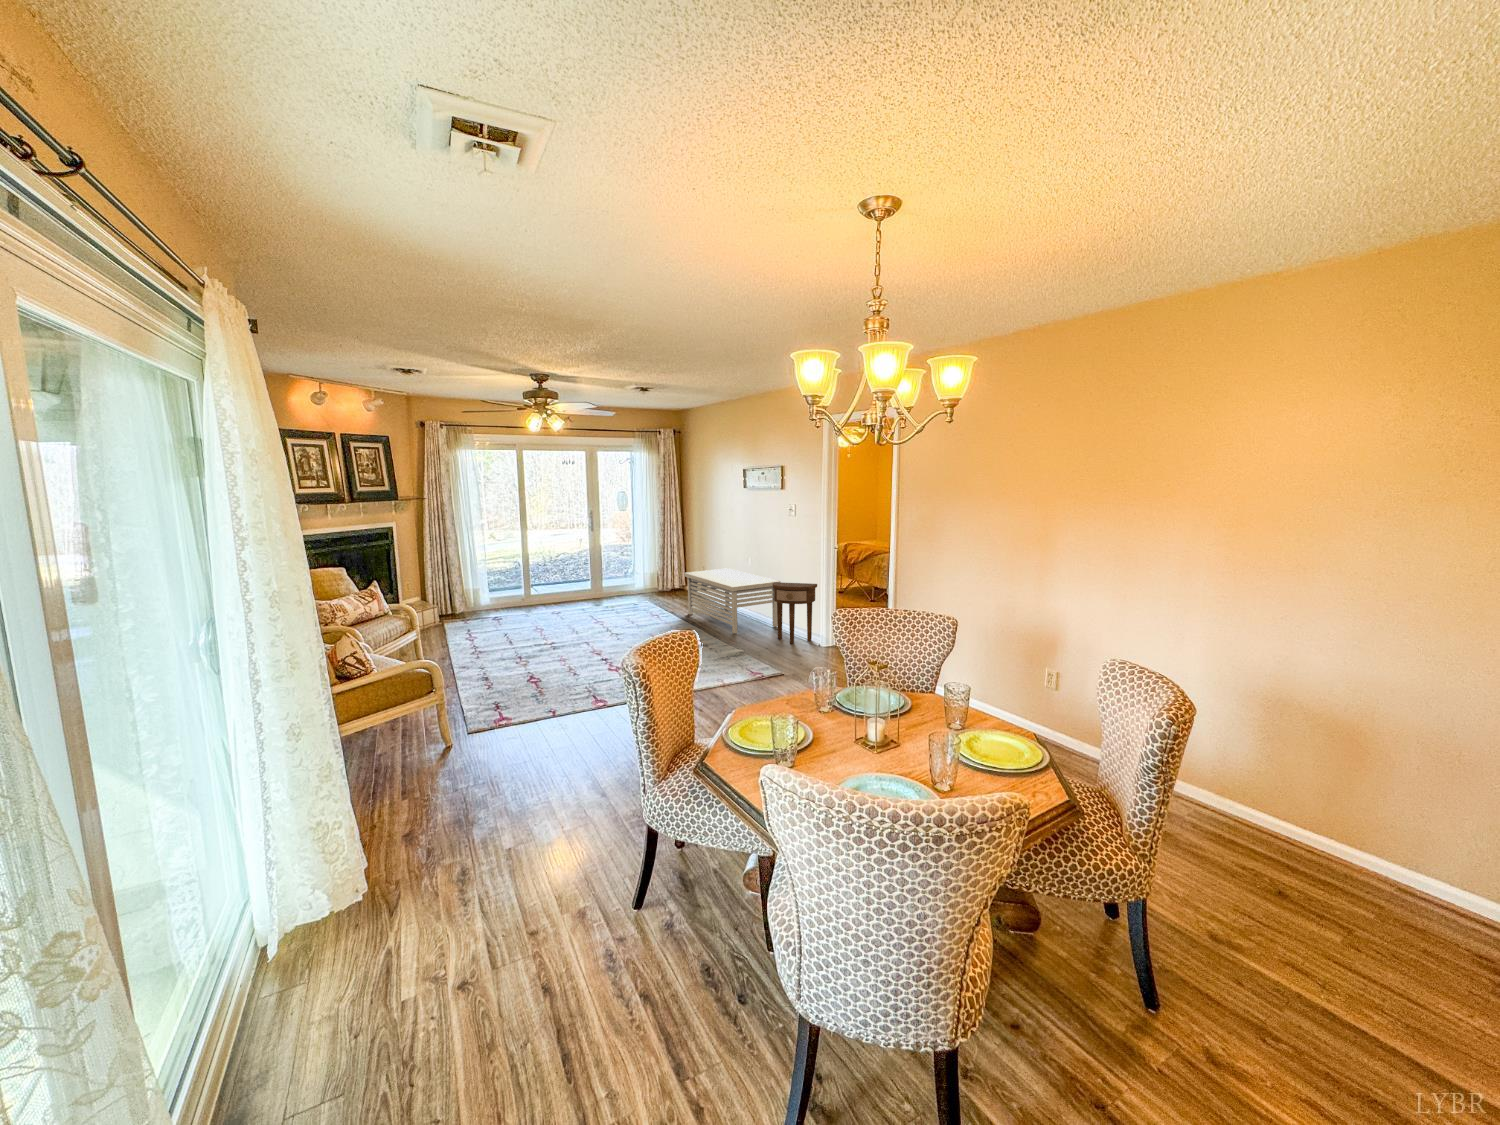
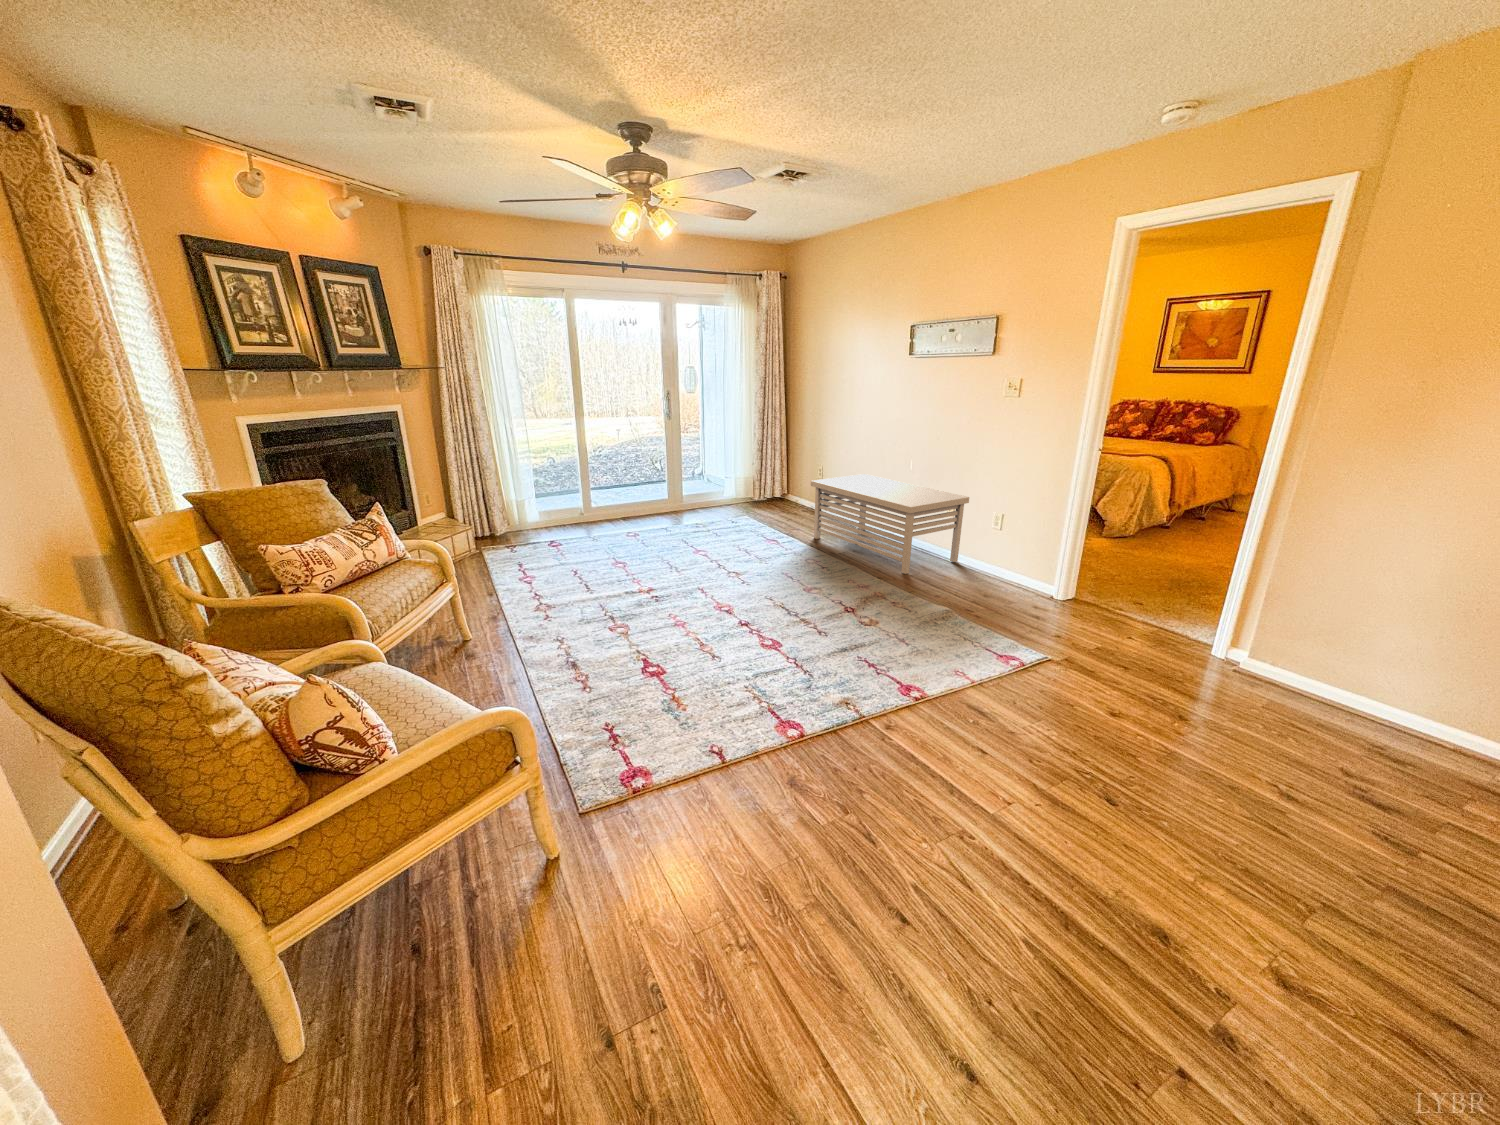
side table: present [773,582,817,644] -> none [977,501,1053,594]

